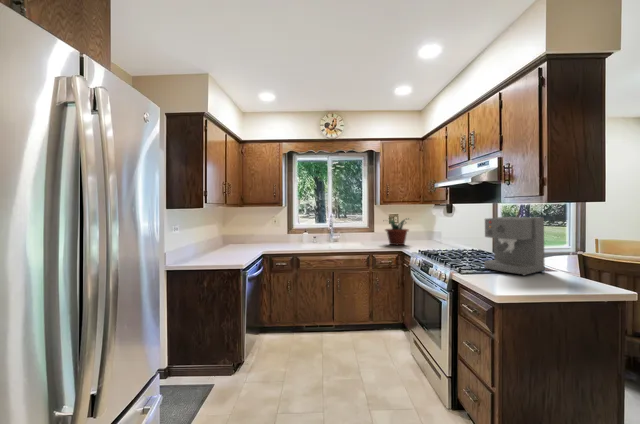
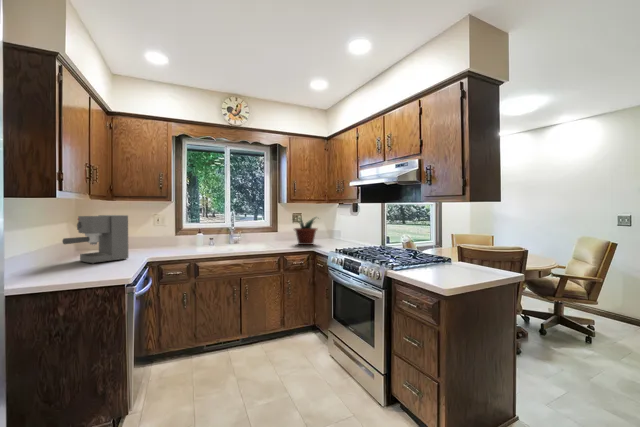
coffee maker: present [484,217,545,275] -> present [63,215,128,264]

